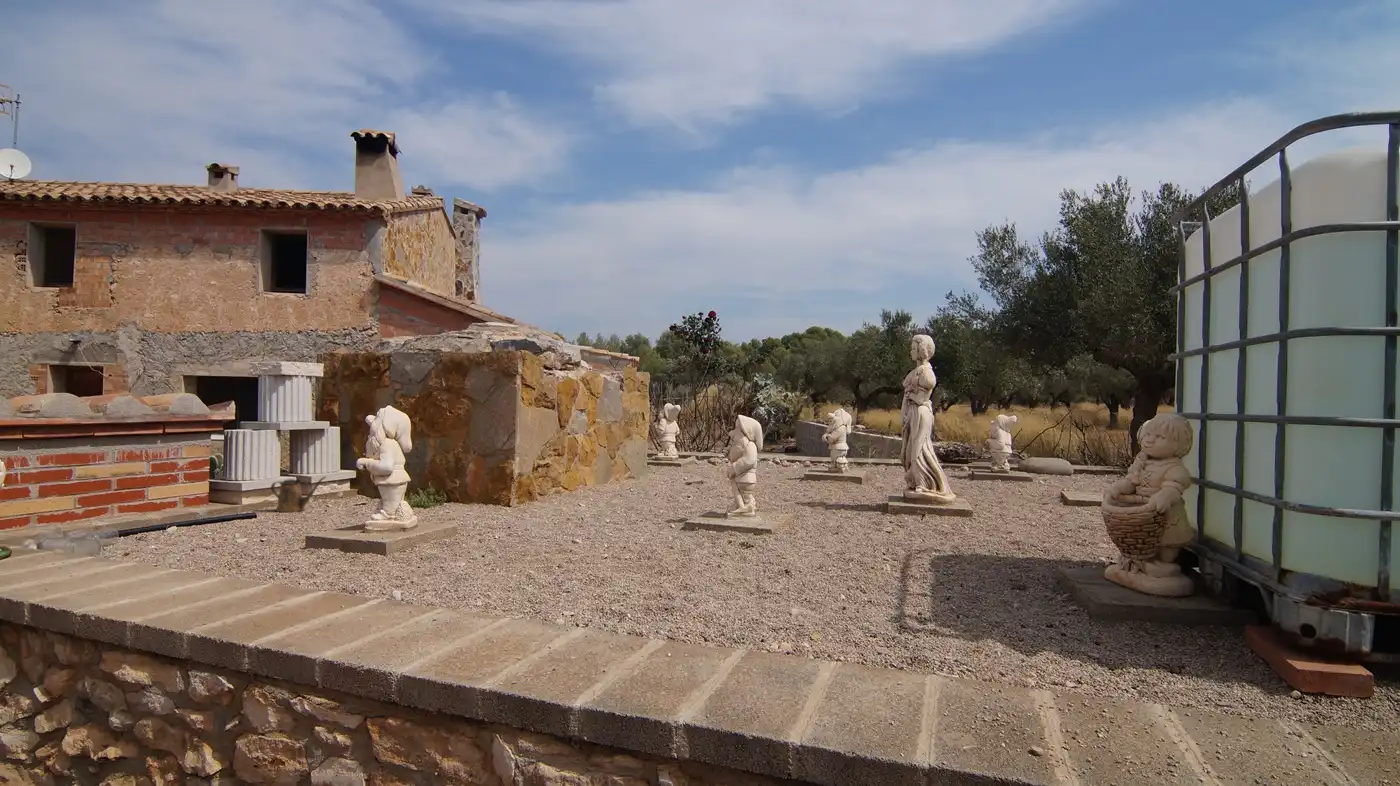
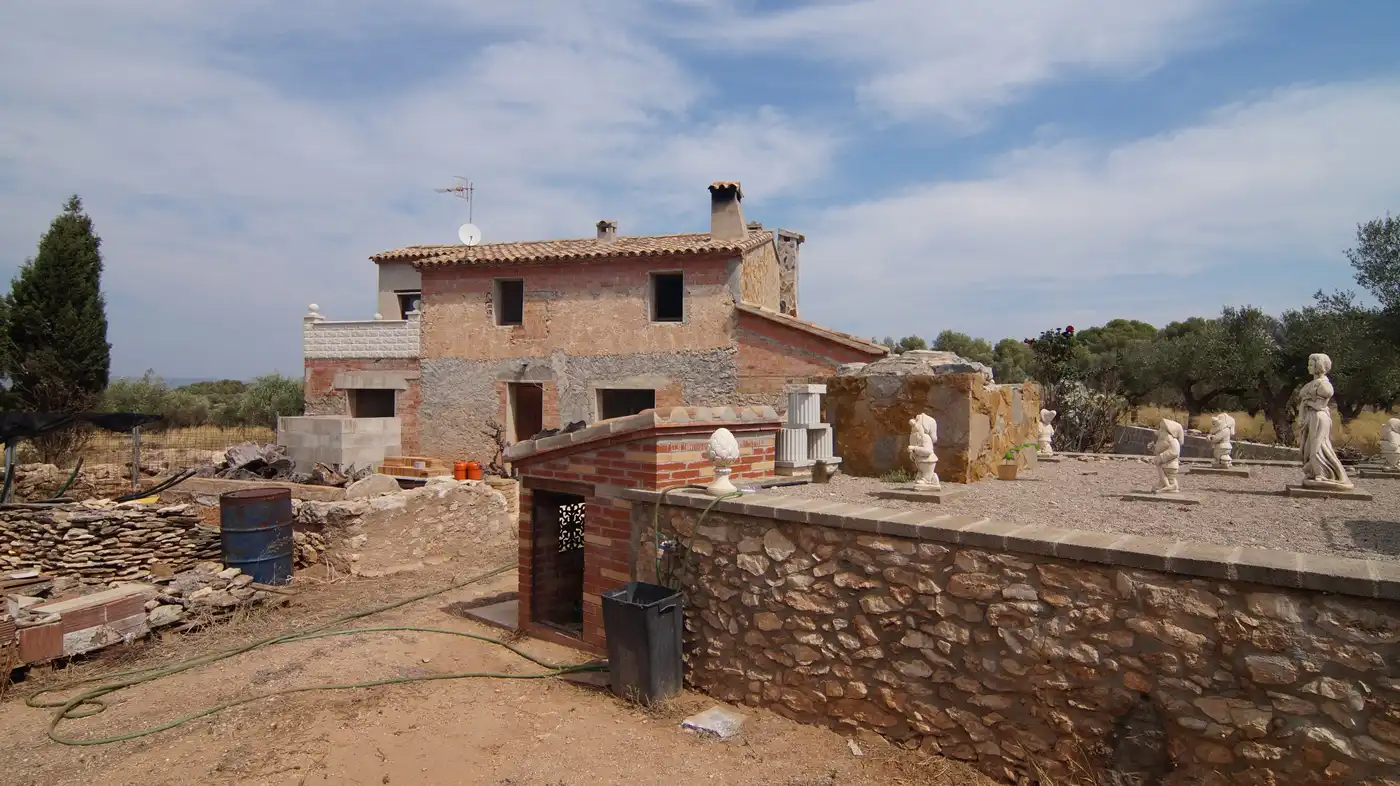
potted plant: none [570,448,620,496] -> present [997,443,1039,480]

